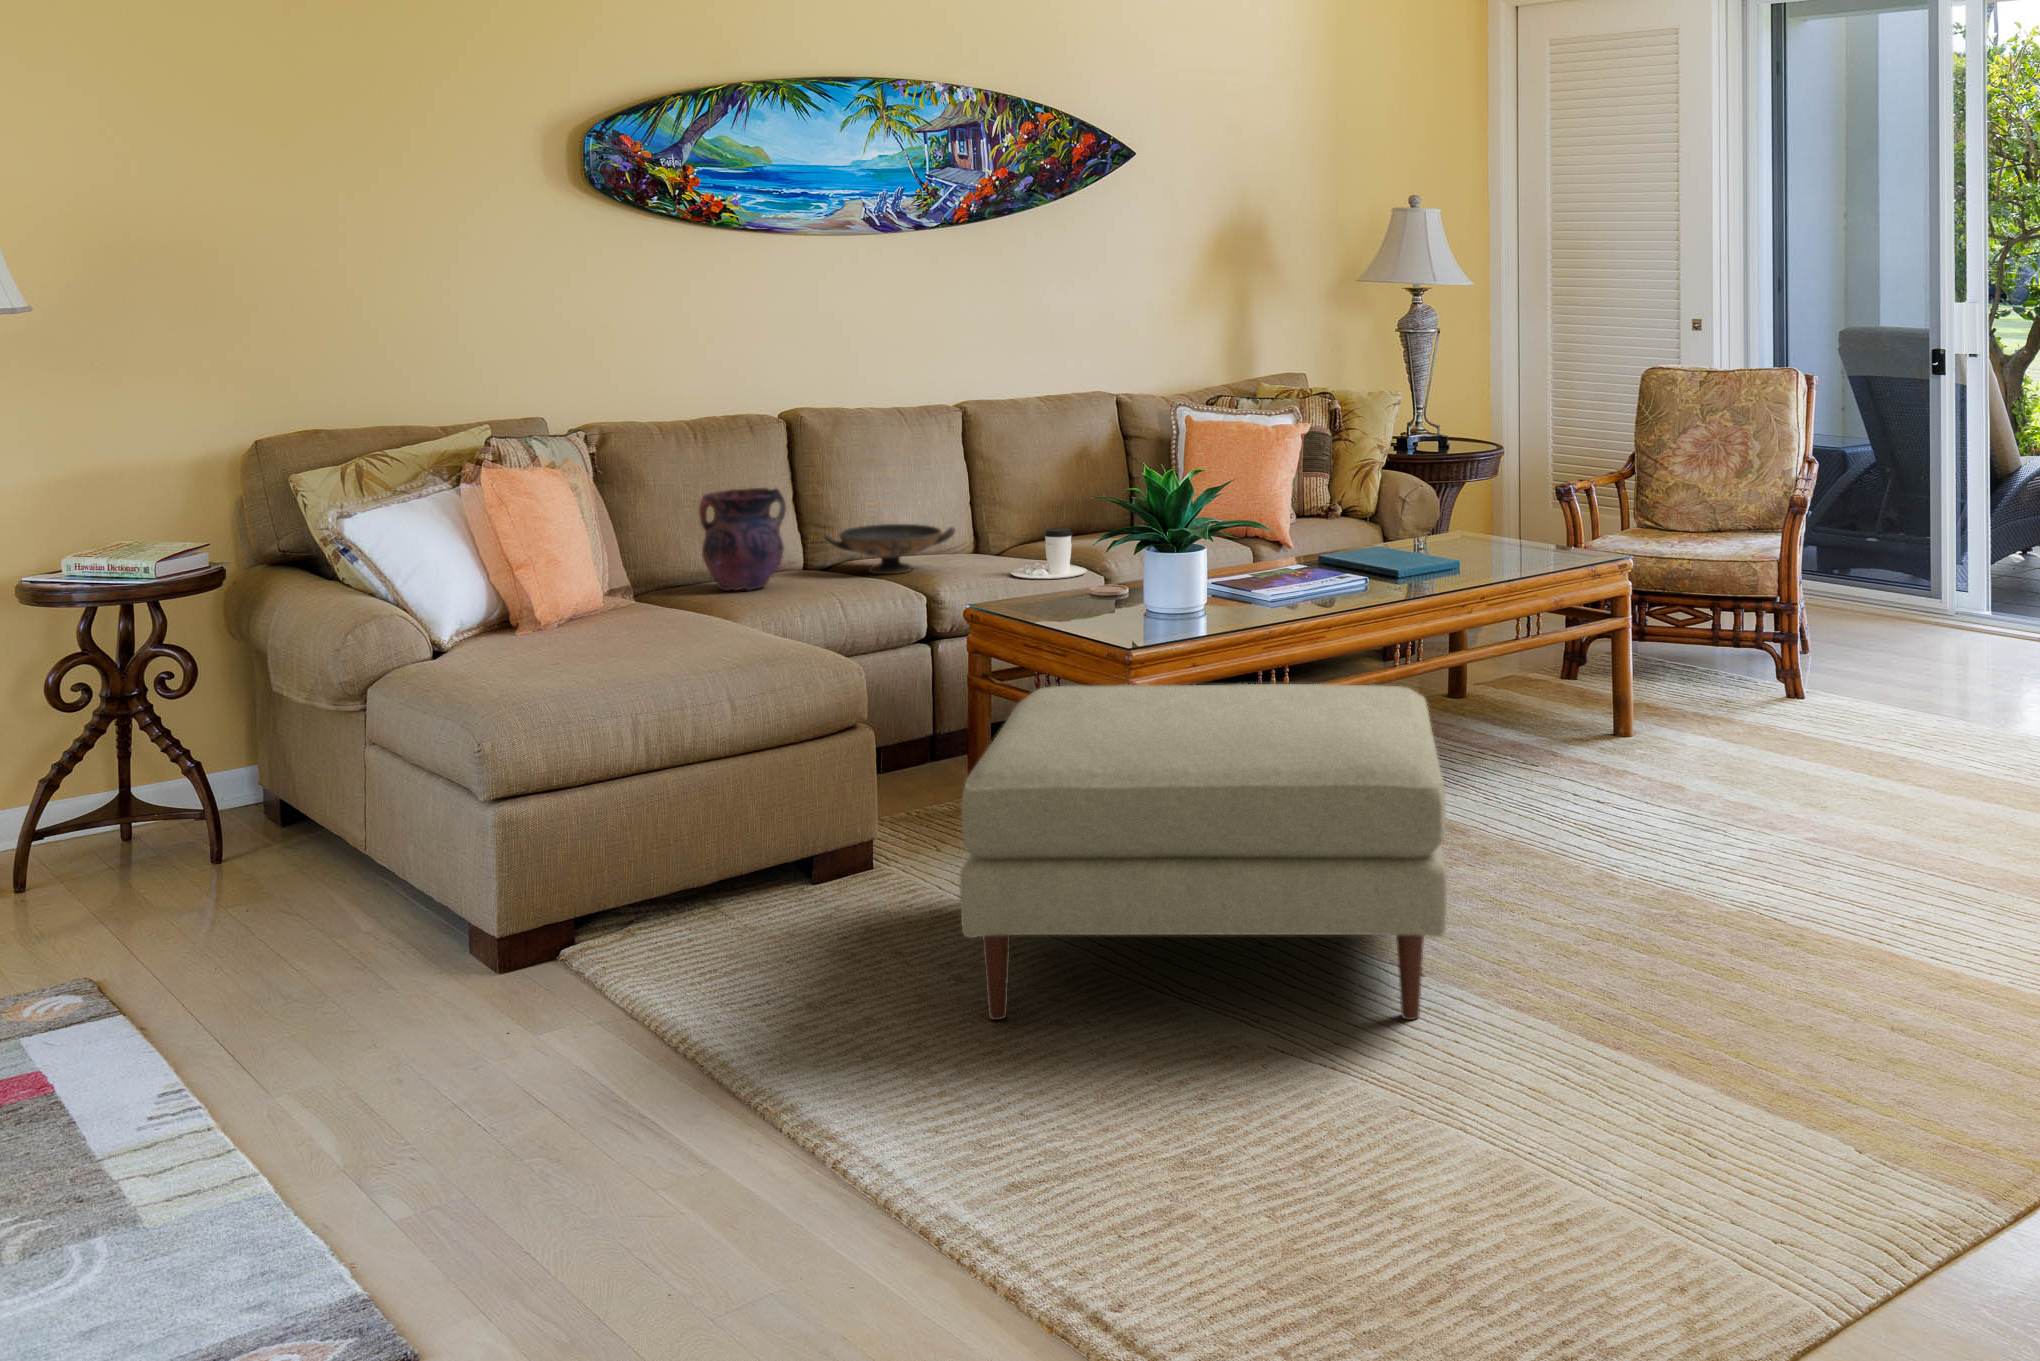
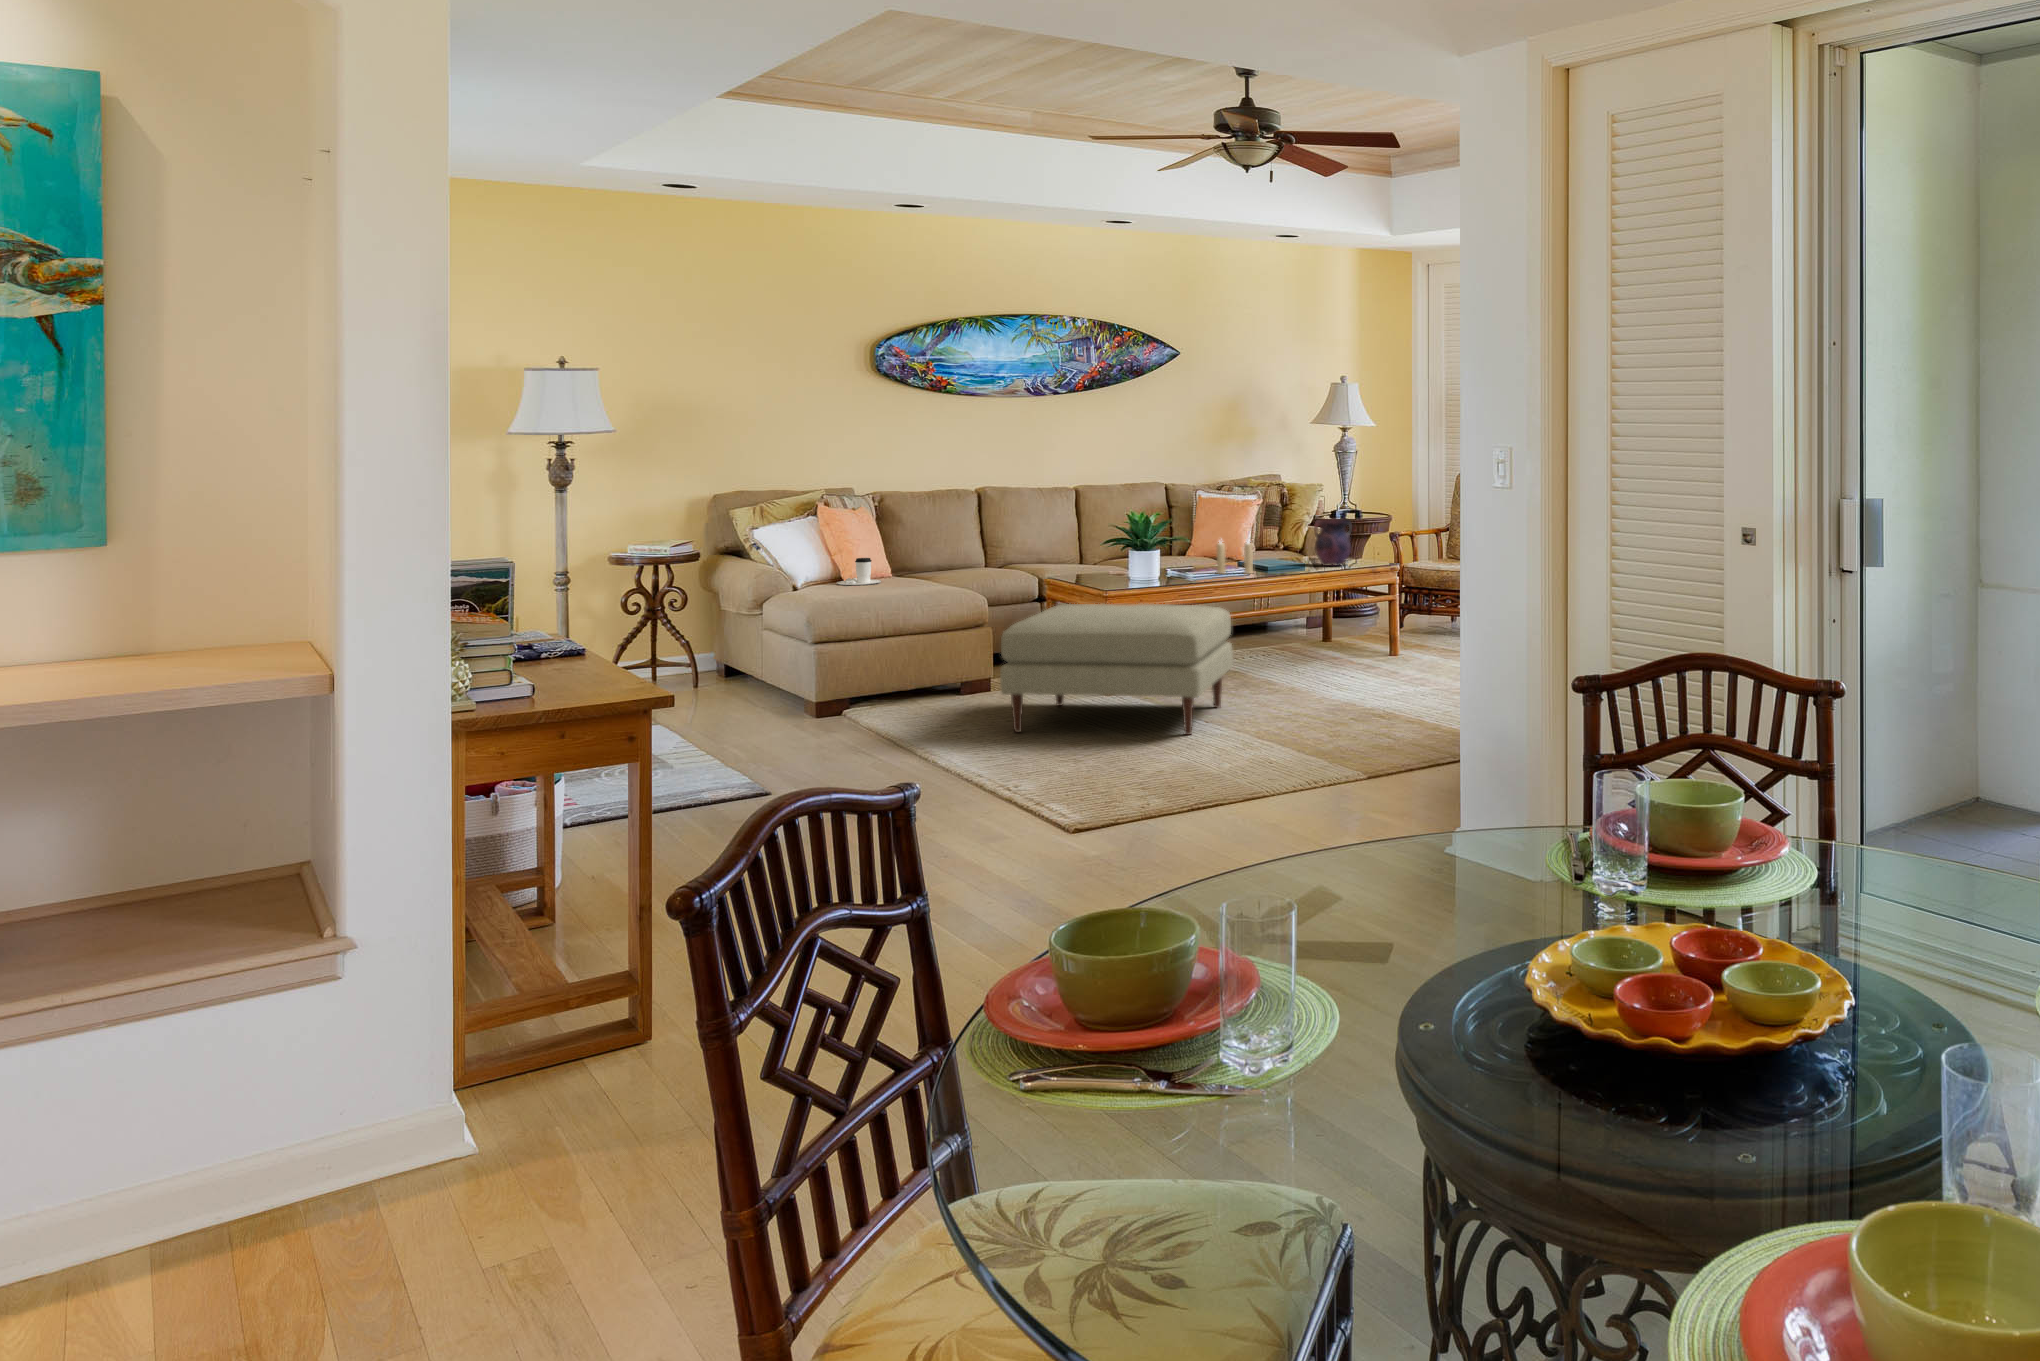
vase: present [699,488,786,591] -> present [1314,519,1352,566]
candle: none [1289,507,1367,583] -> present [1217,541,1253,574]
decorative bowl: present [824,524,955,574] -> none [992,545,1060,569]
coffee cup: present [1011,528,1087,579] -> present [837,558,881,585]

